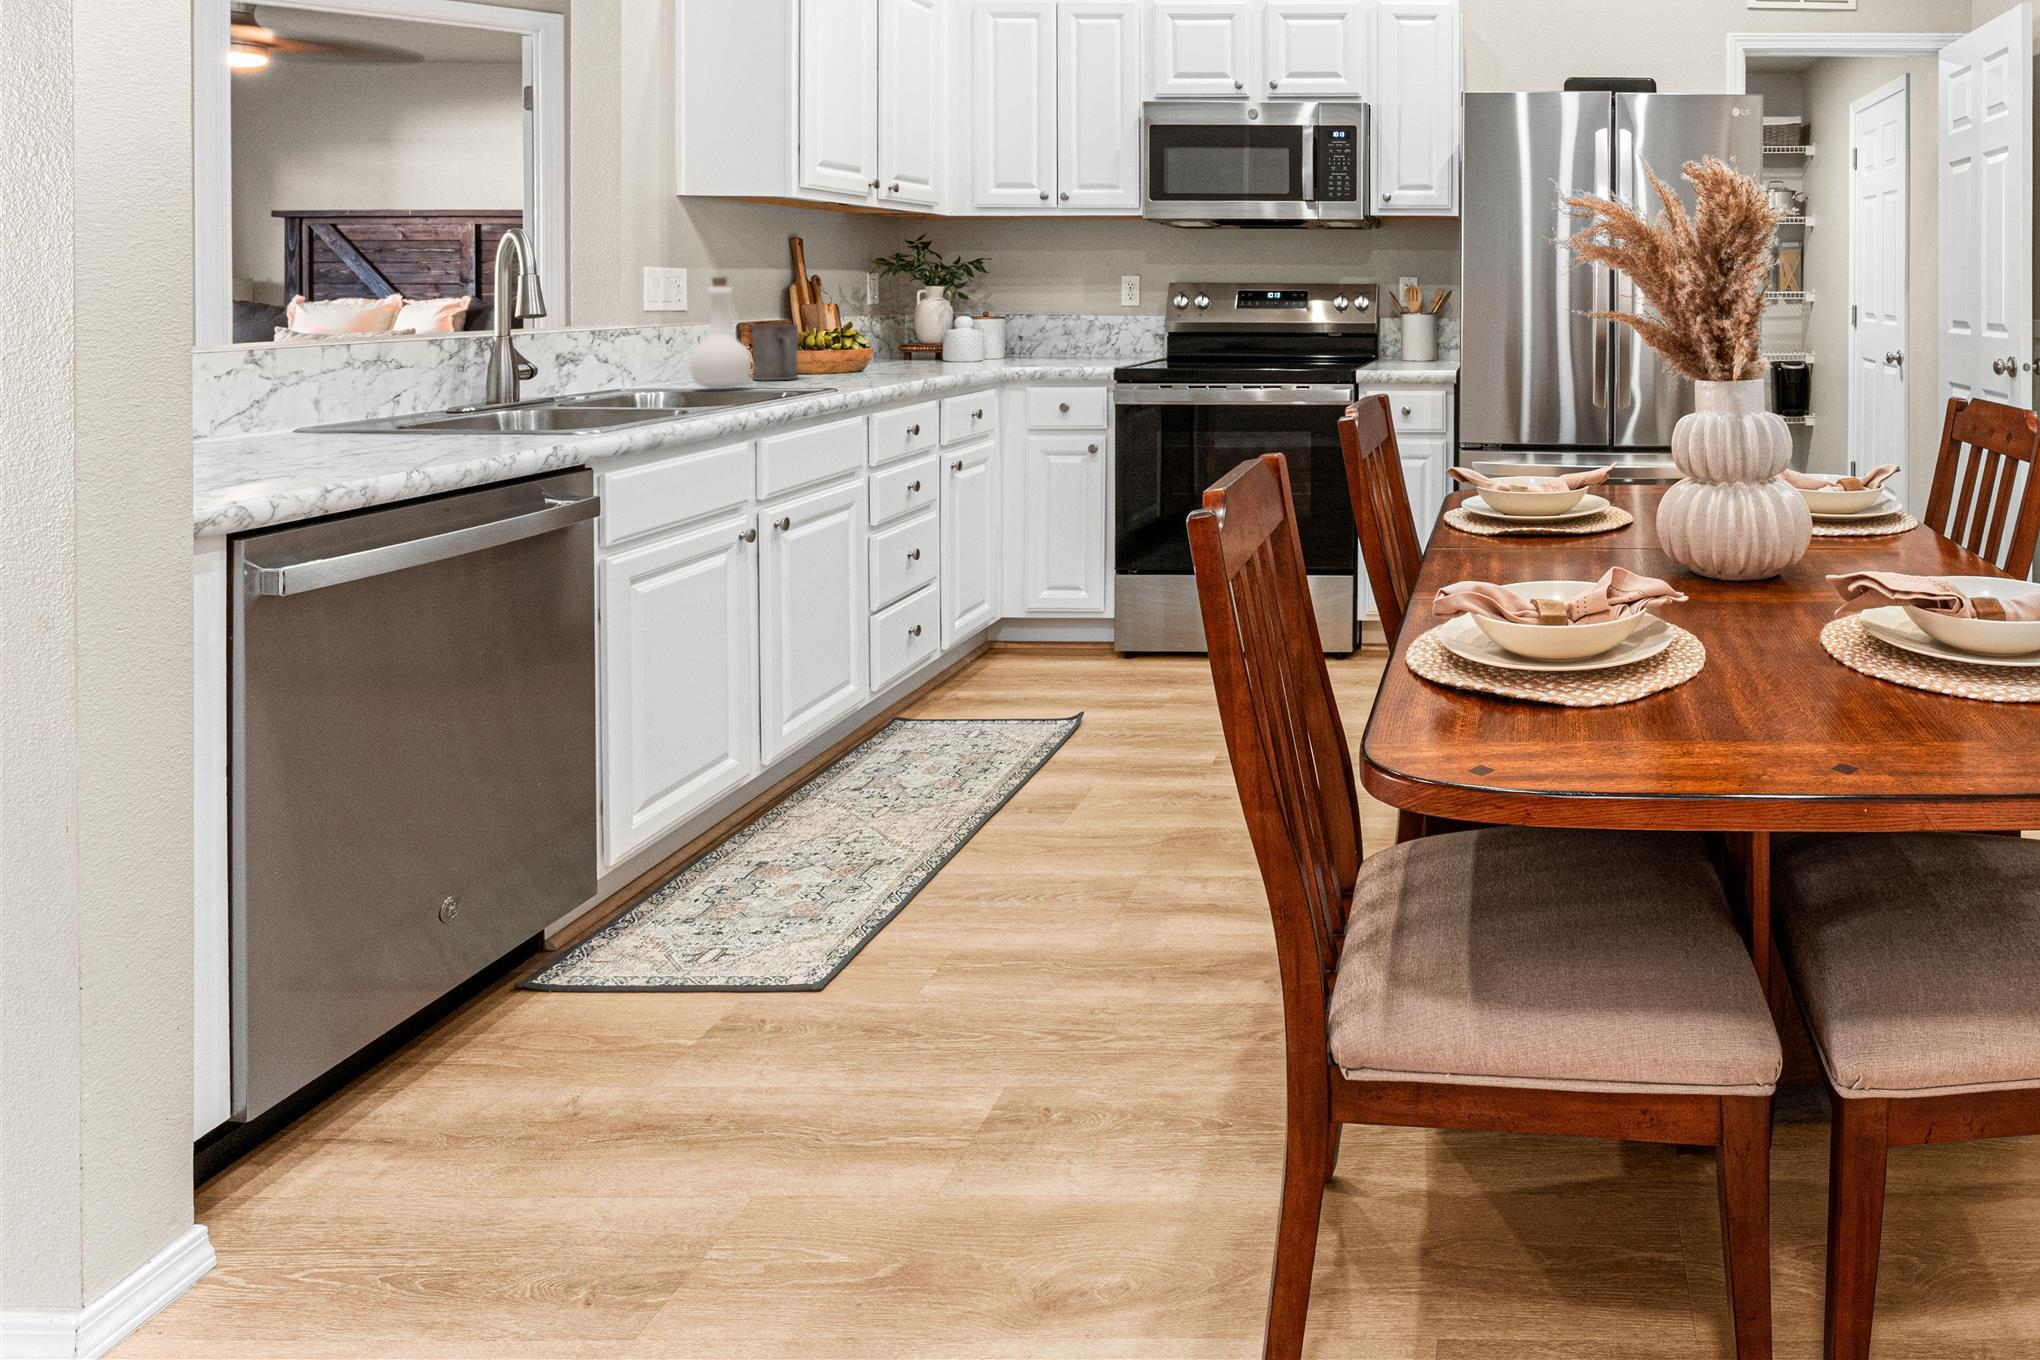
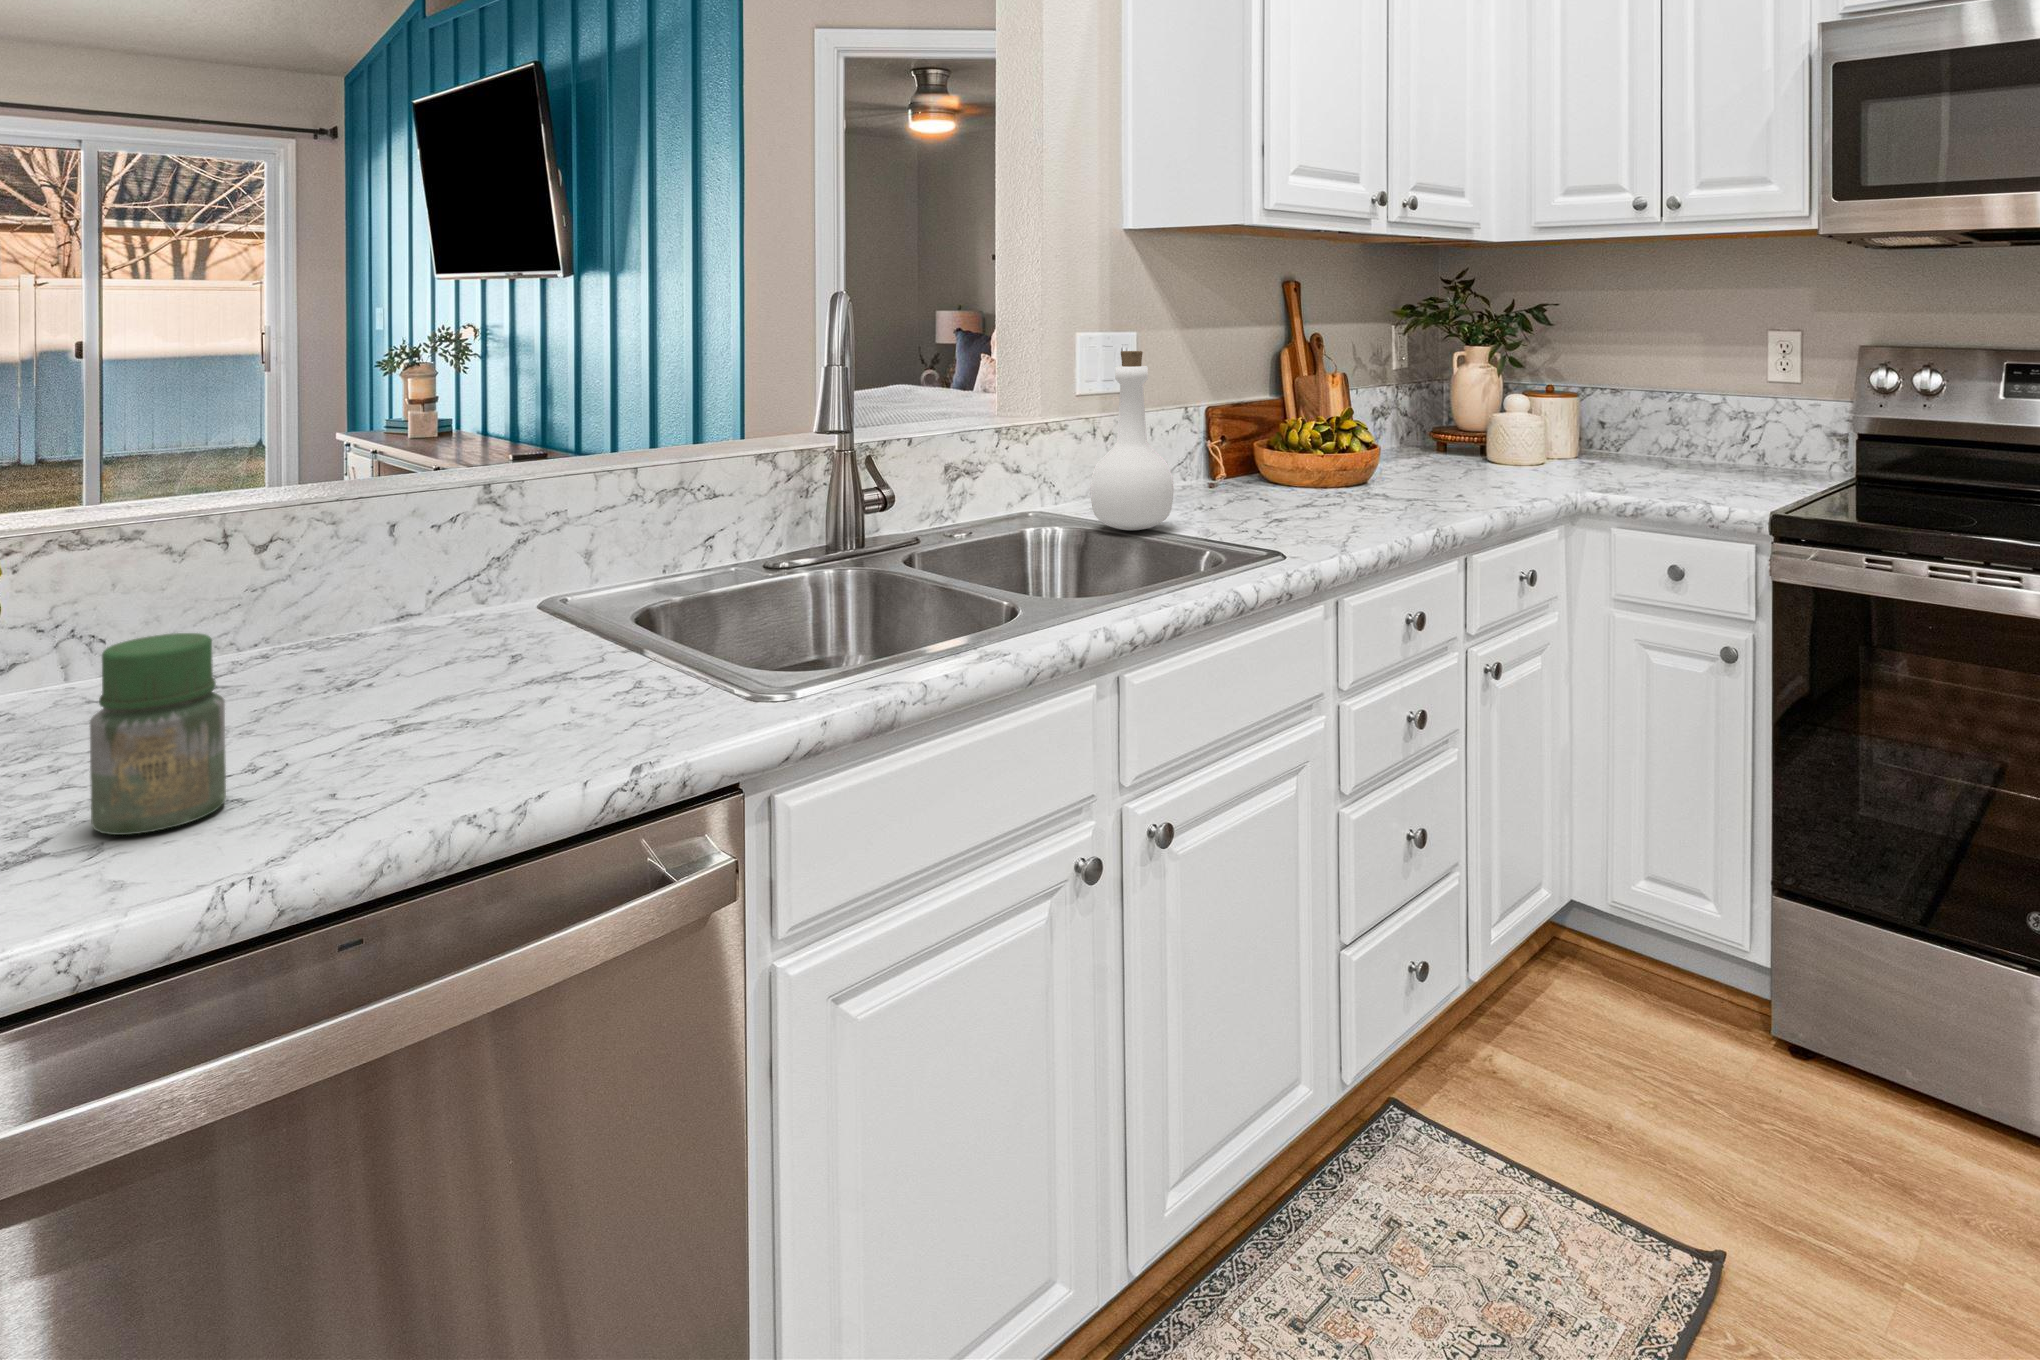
mug: present [752,324,798,380] -> none [1204,415,1265,504]
jar: none [348,378,409,457] -> present [90,633,226,835]

